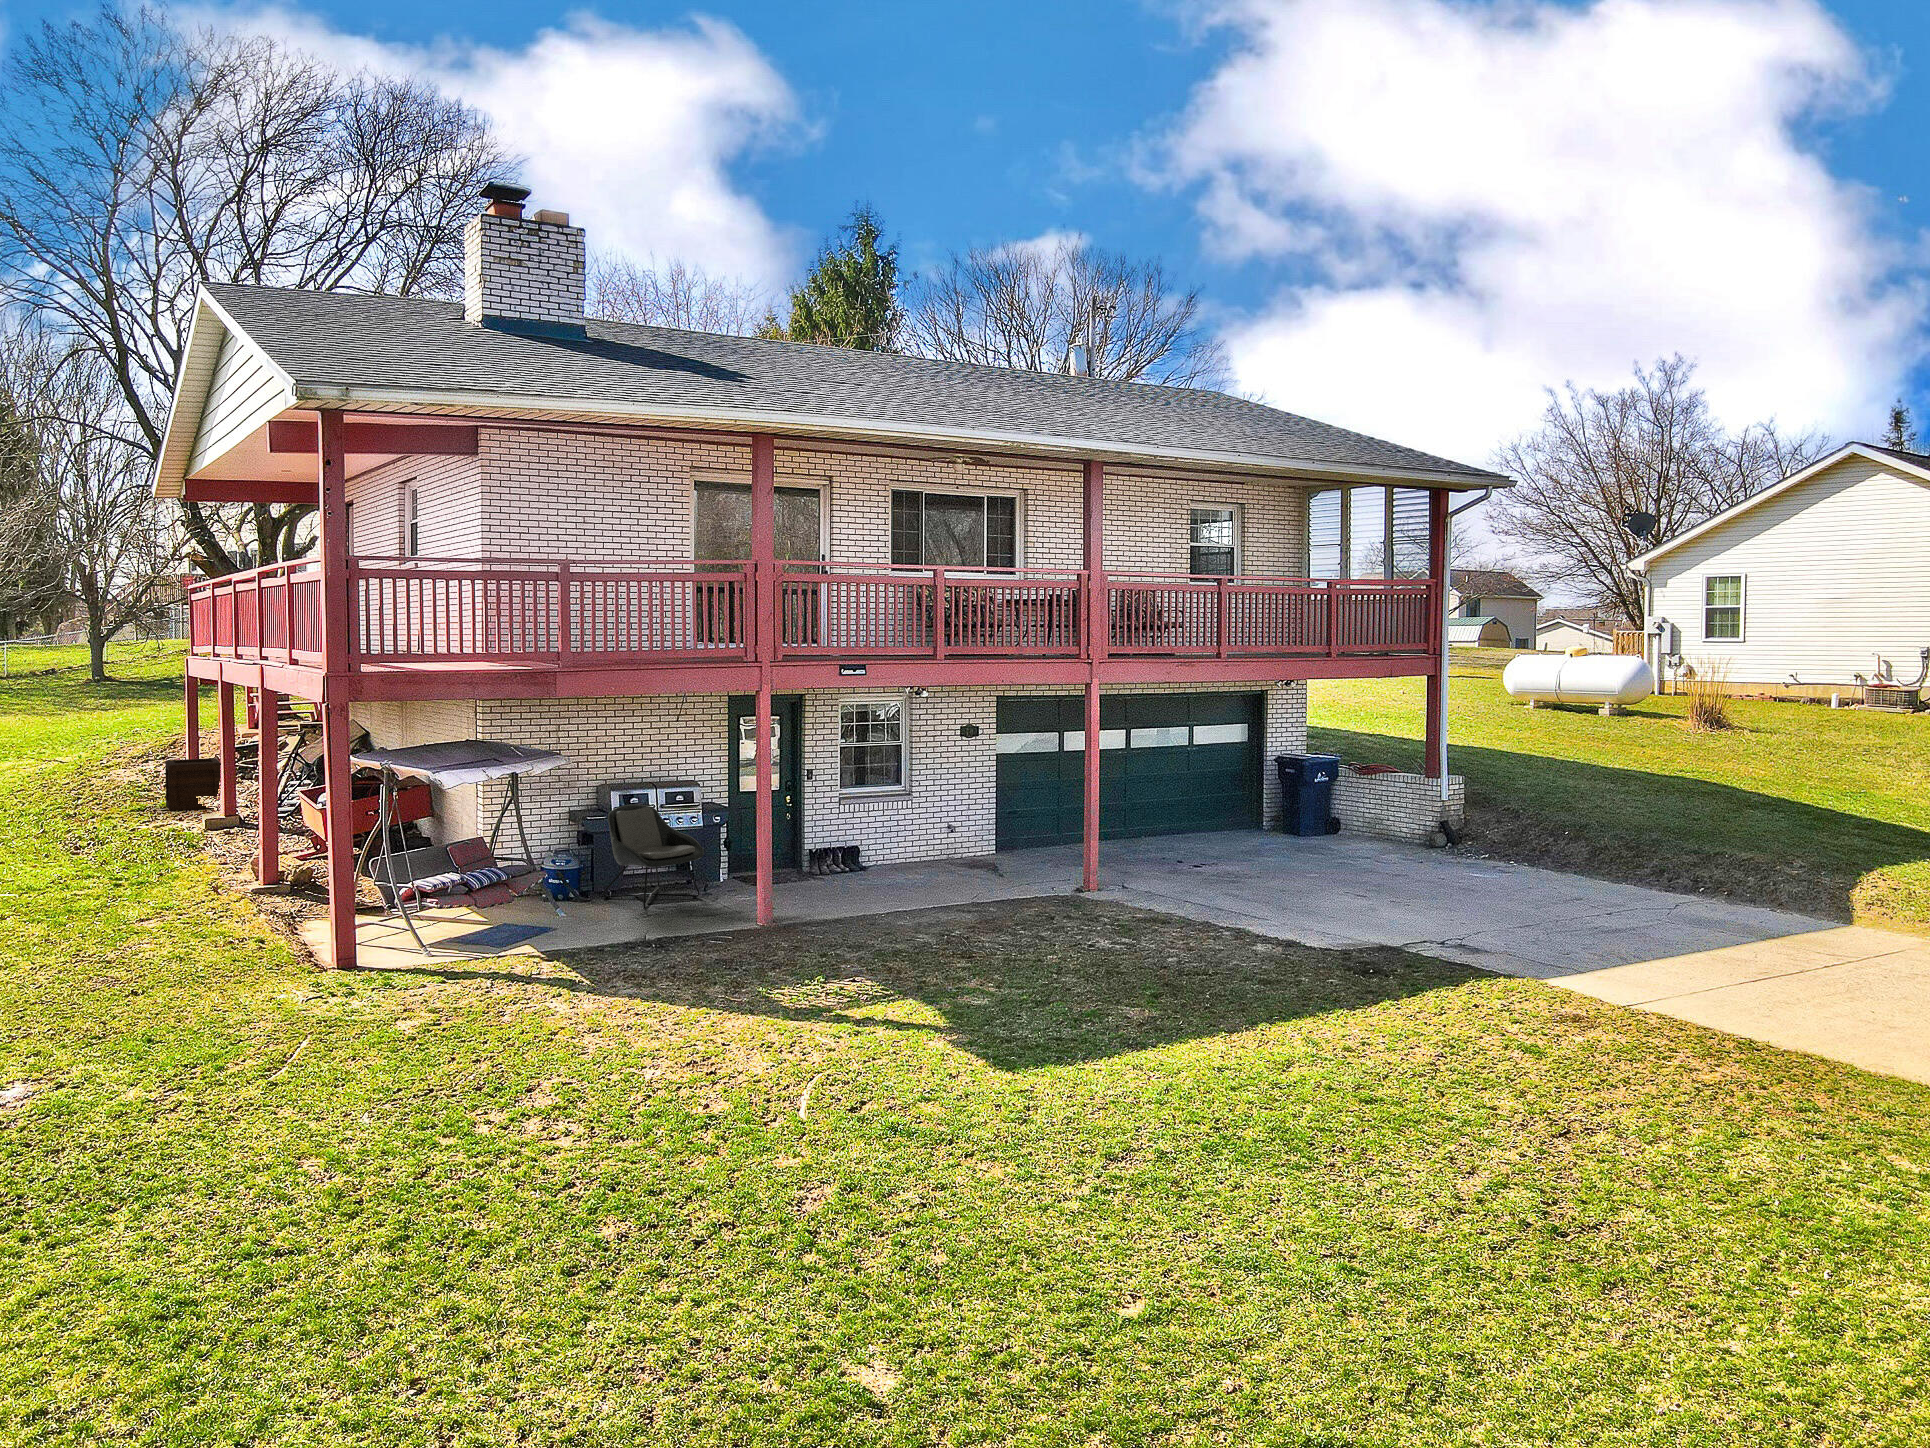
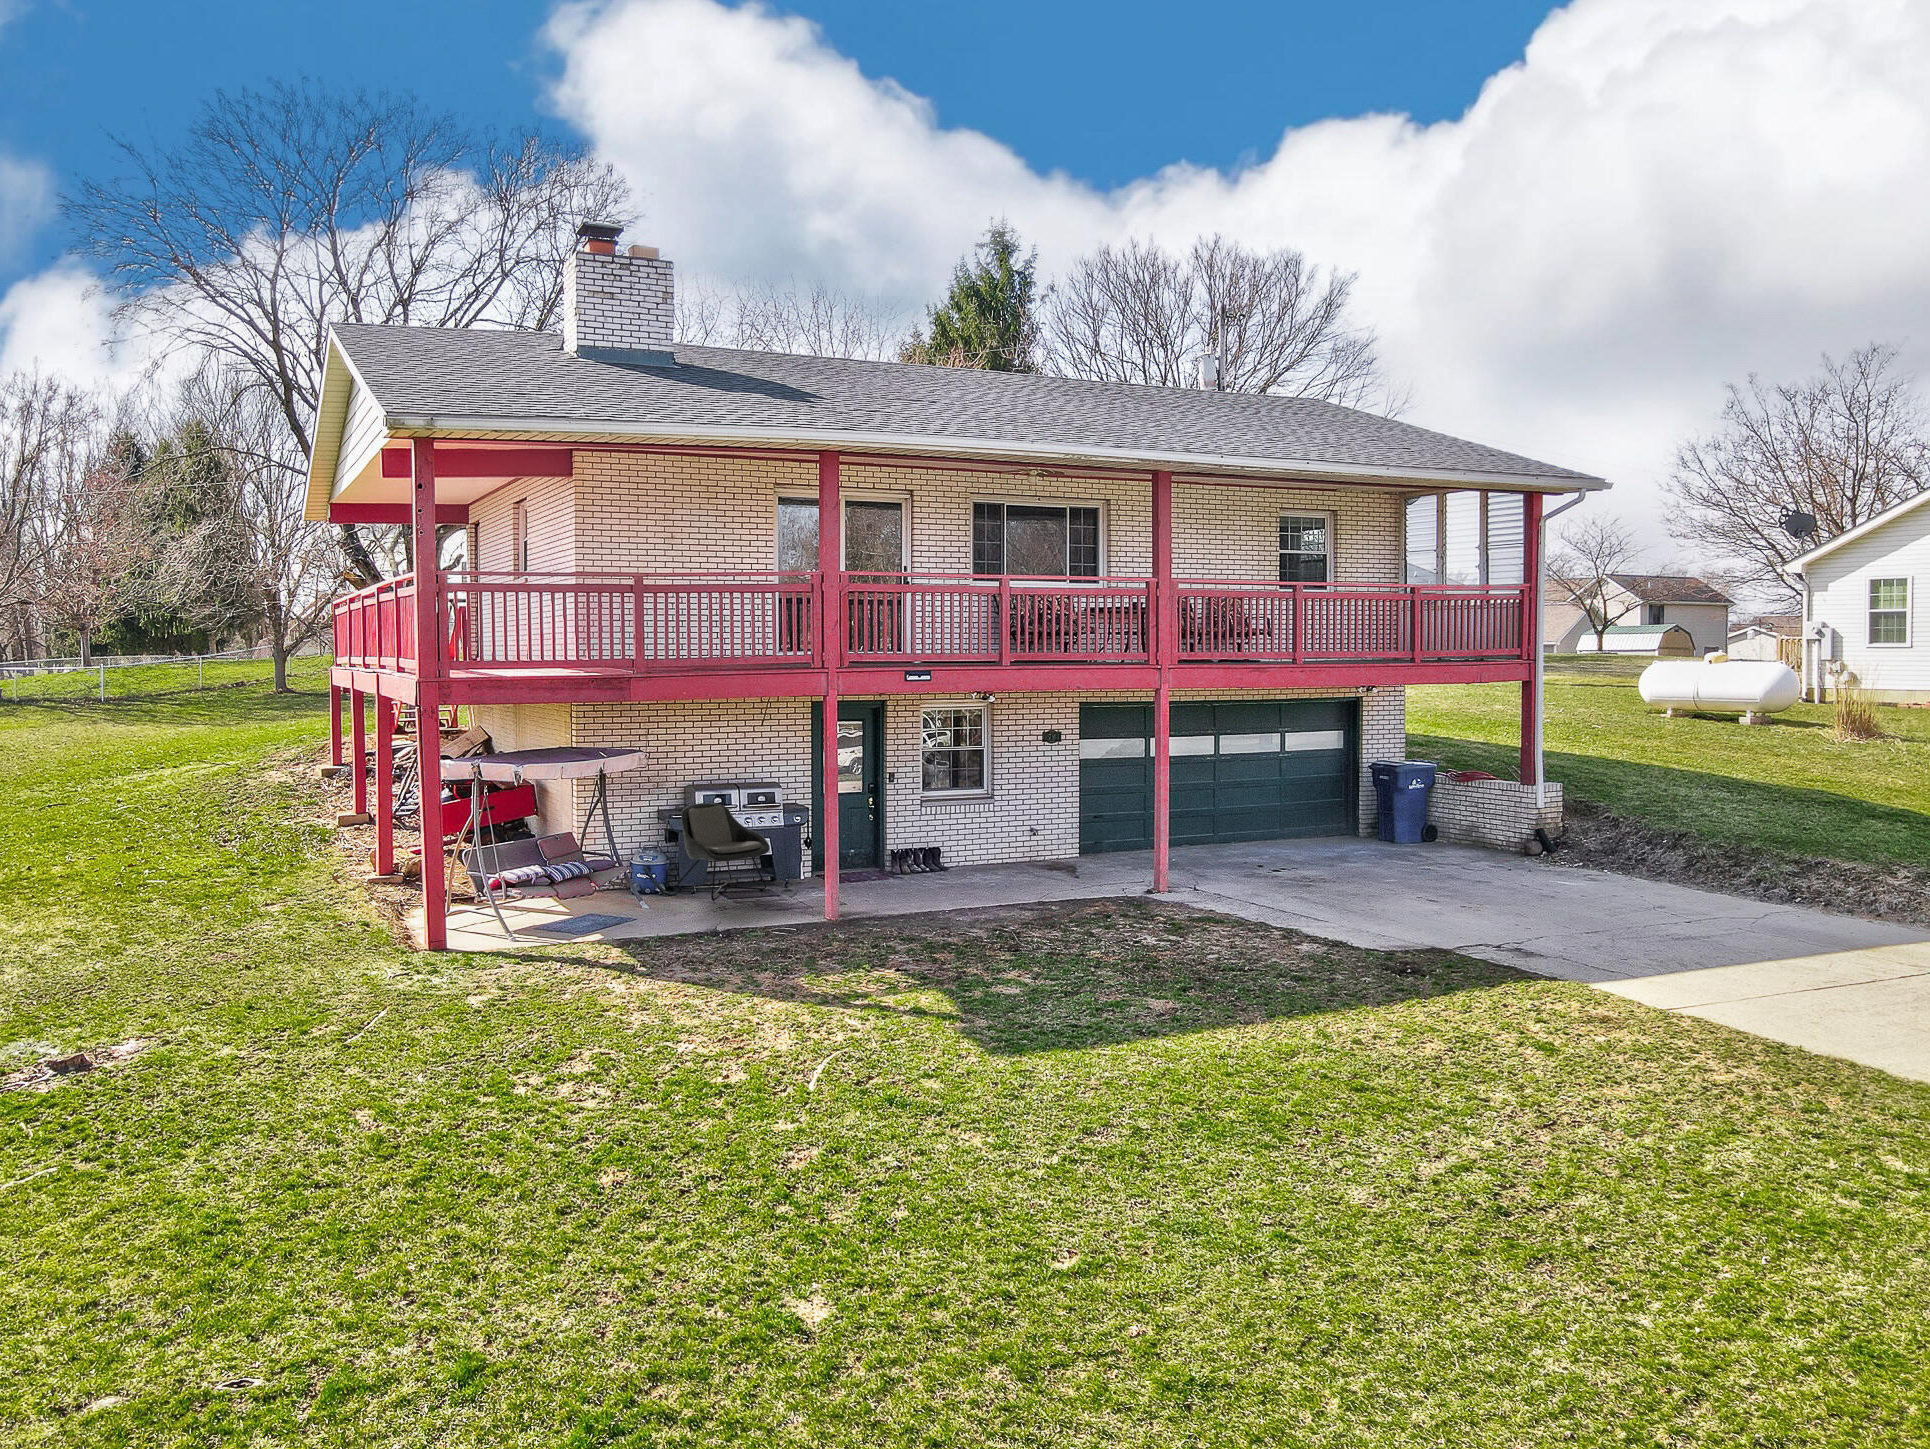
wooden crate: present [165,758,221,812] -> none [308,762,357,810]

